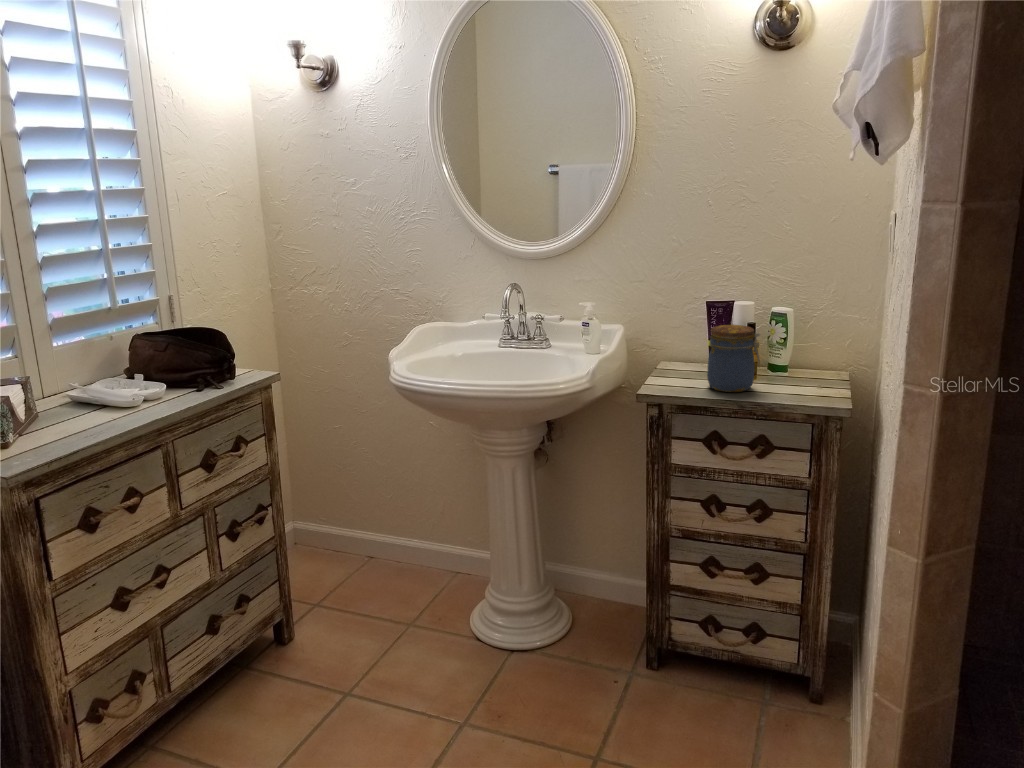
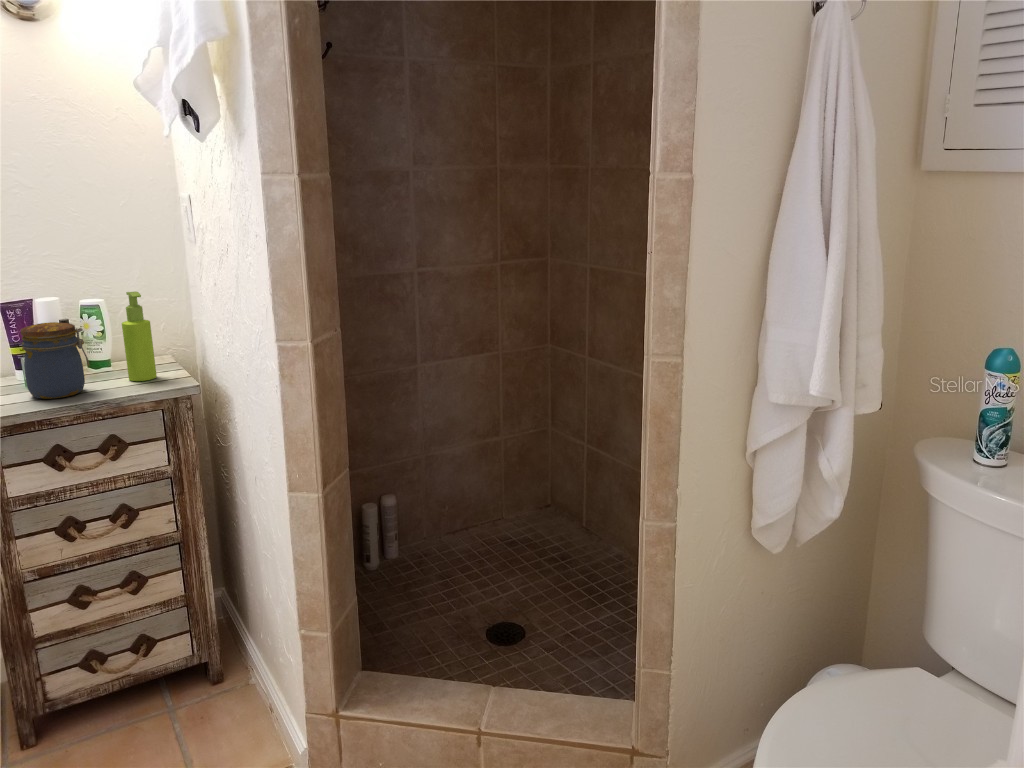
soap dispenser: none [794,305,824,391] -> present [122,292,157,381]

